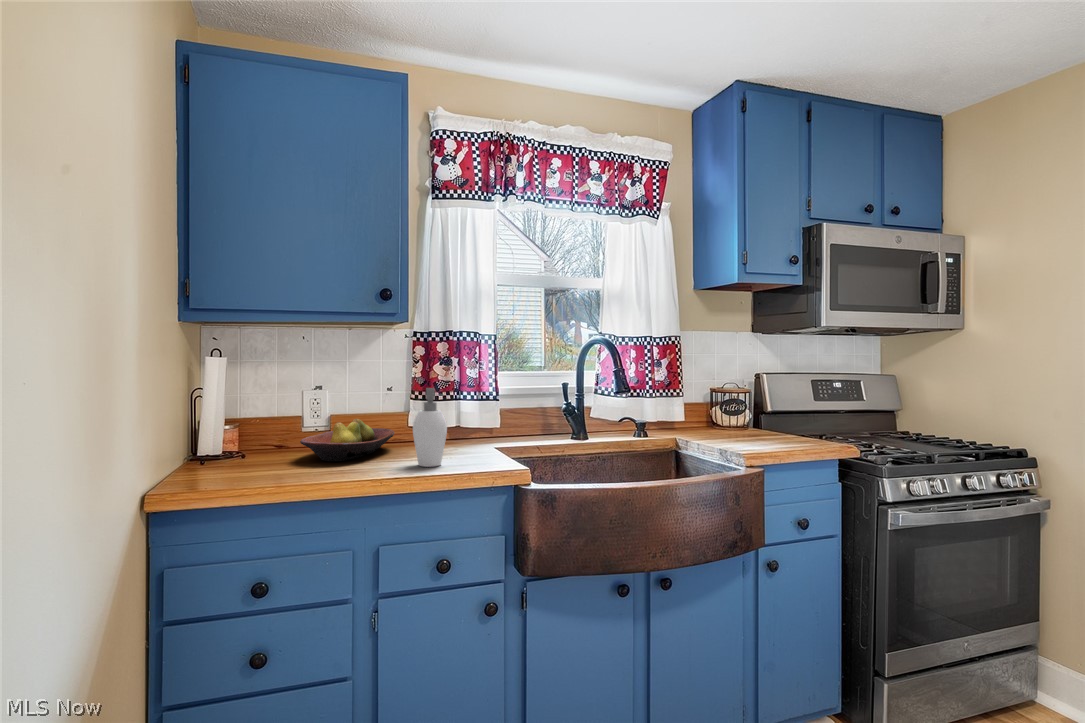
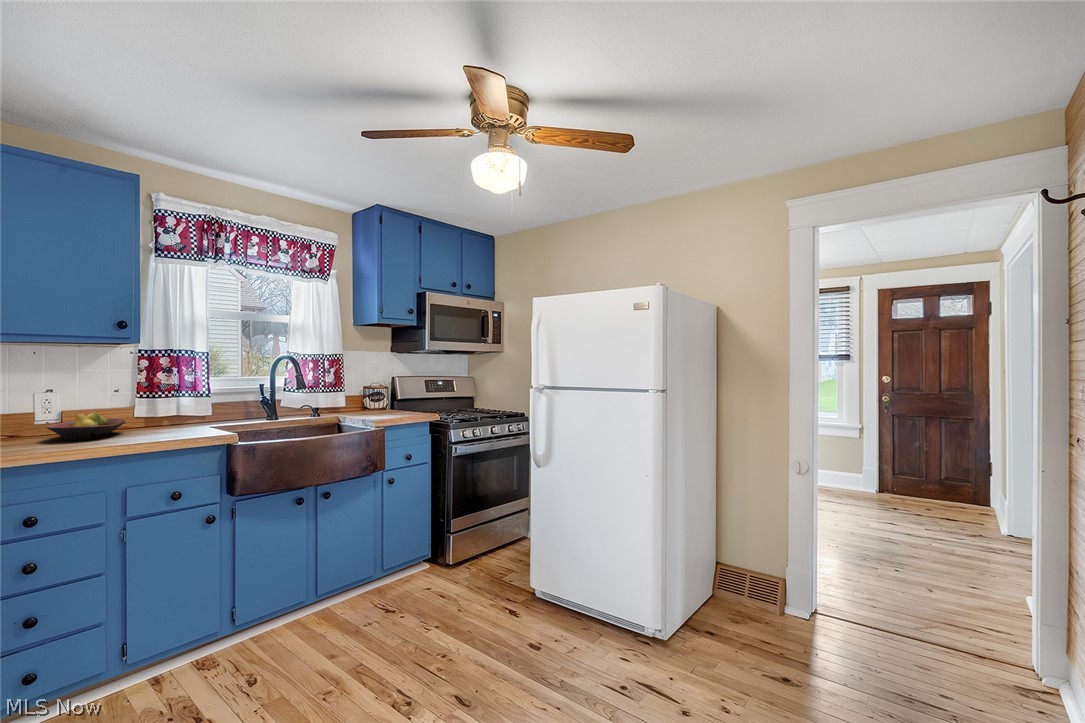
soap dispenser: present [413,388,447,467] -> none [149,387,176,438]

